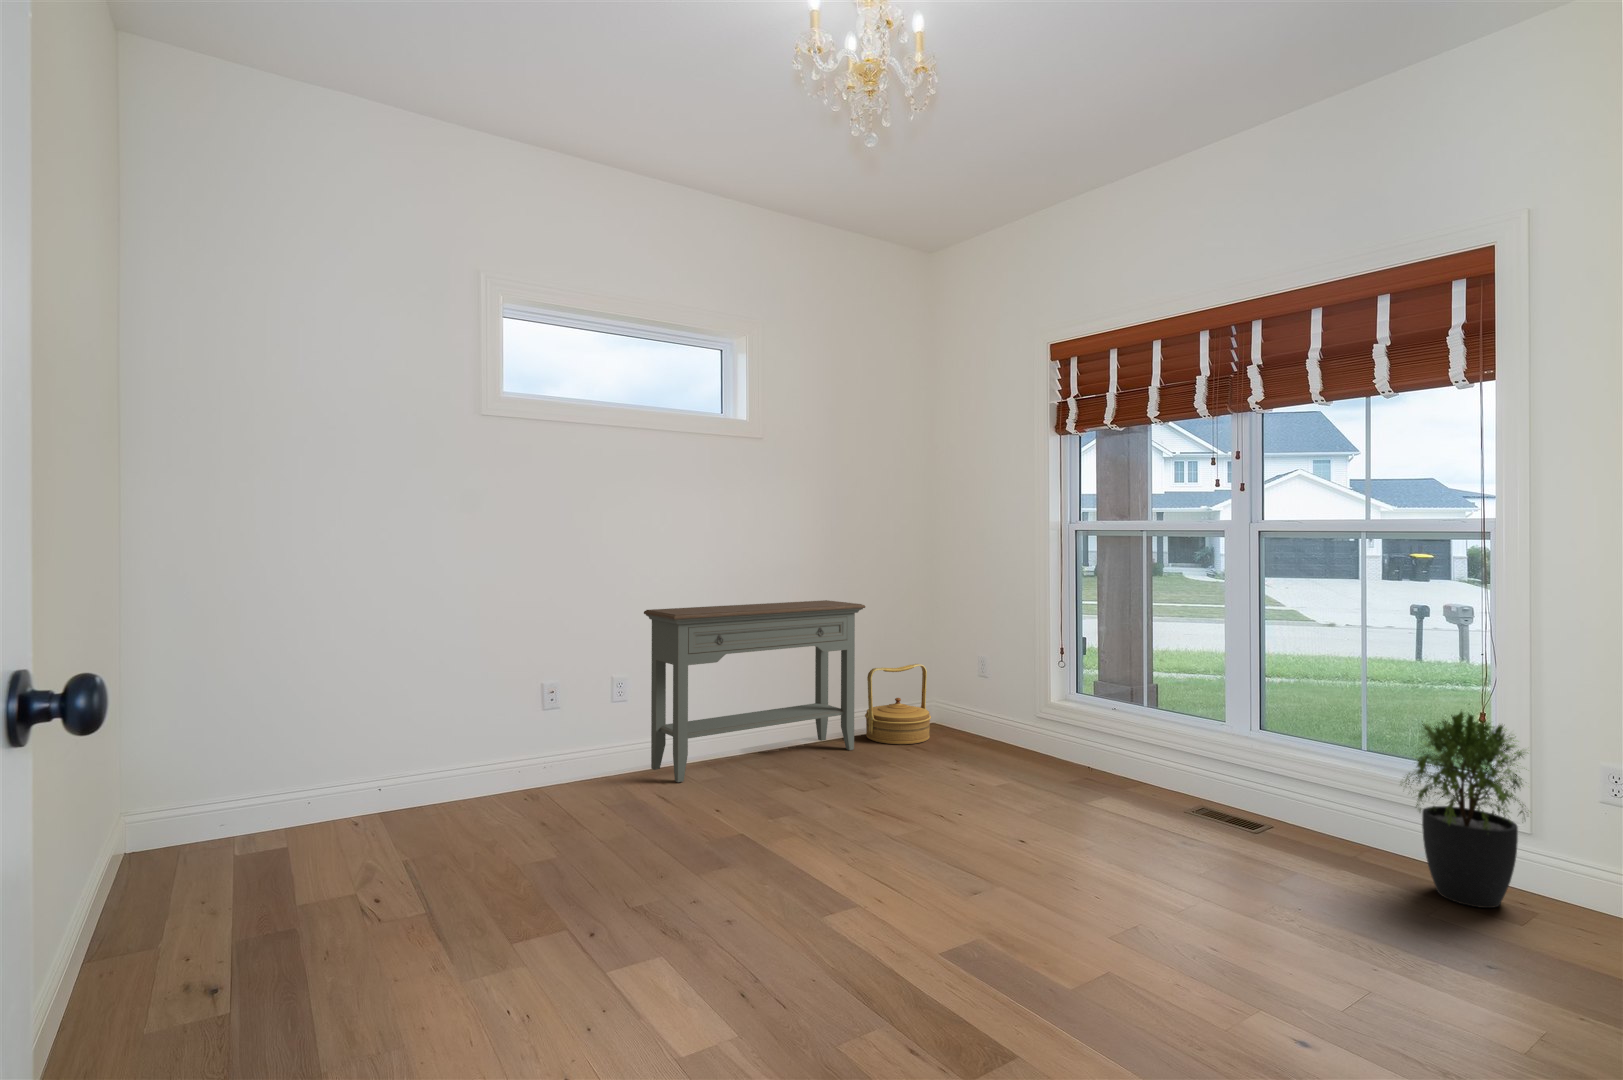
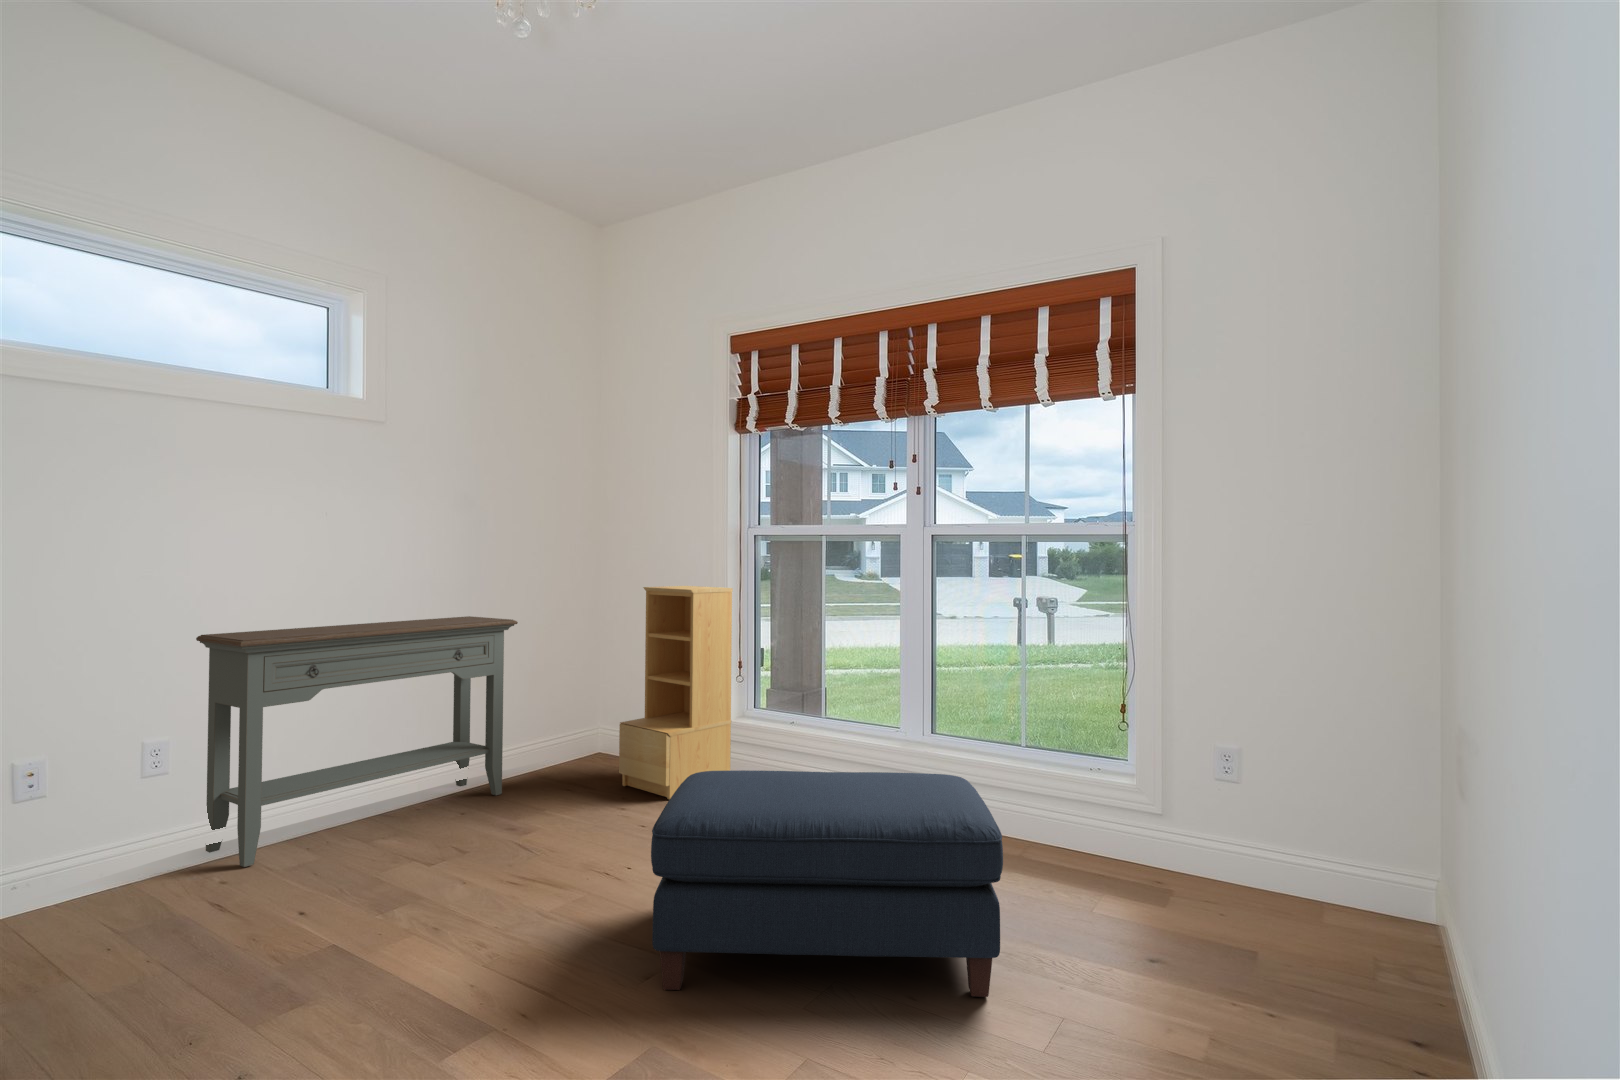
bookshelf: none [951,577,1054,768] -> present [619,586,733,799]
woven basket: present [865,664,931,744] -> none [517,686,597,782]
potted plant: present [1405,711,1528,908] -> none [1064,704,1174,896]
ottoman: none [979,740,1306,964] -> present [651,770,1003,997]

